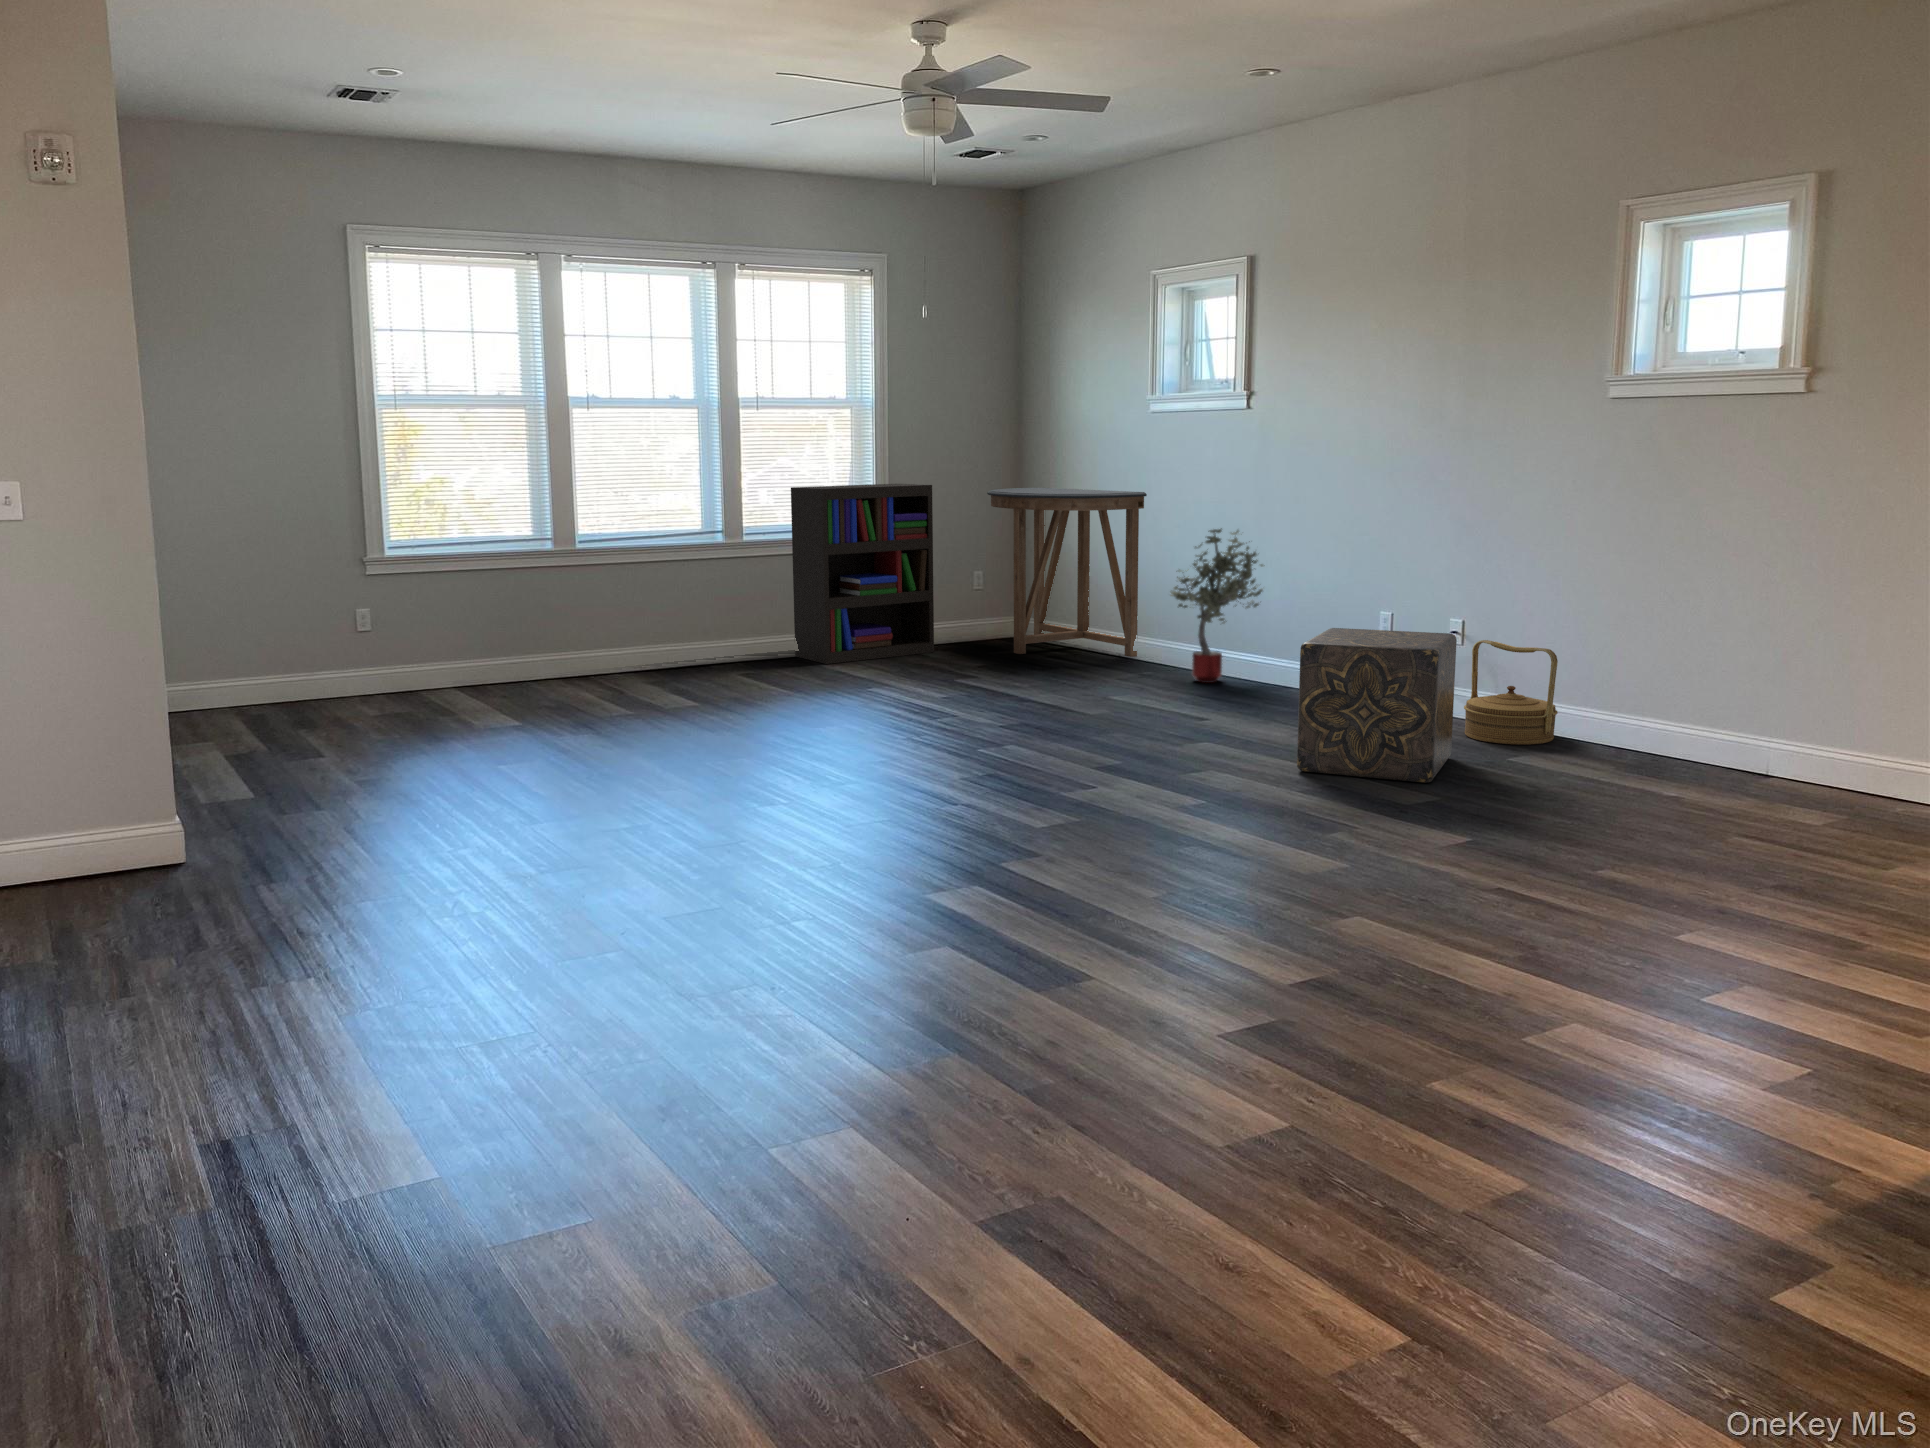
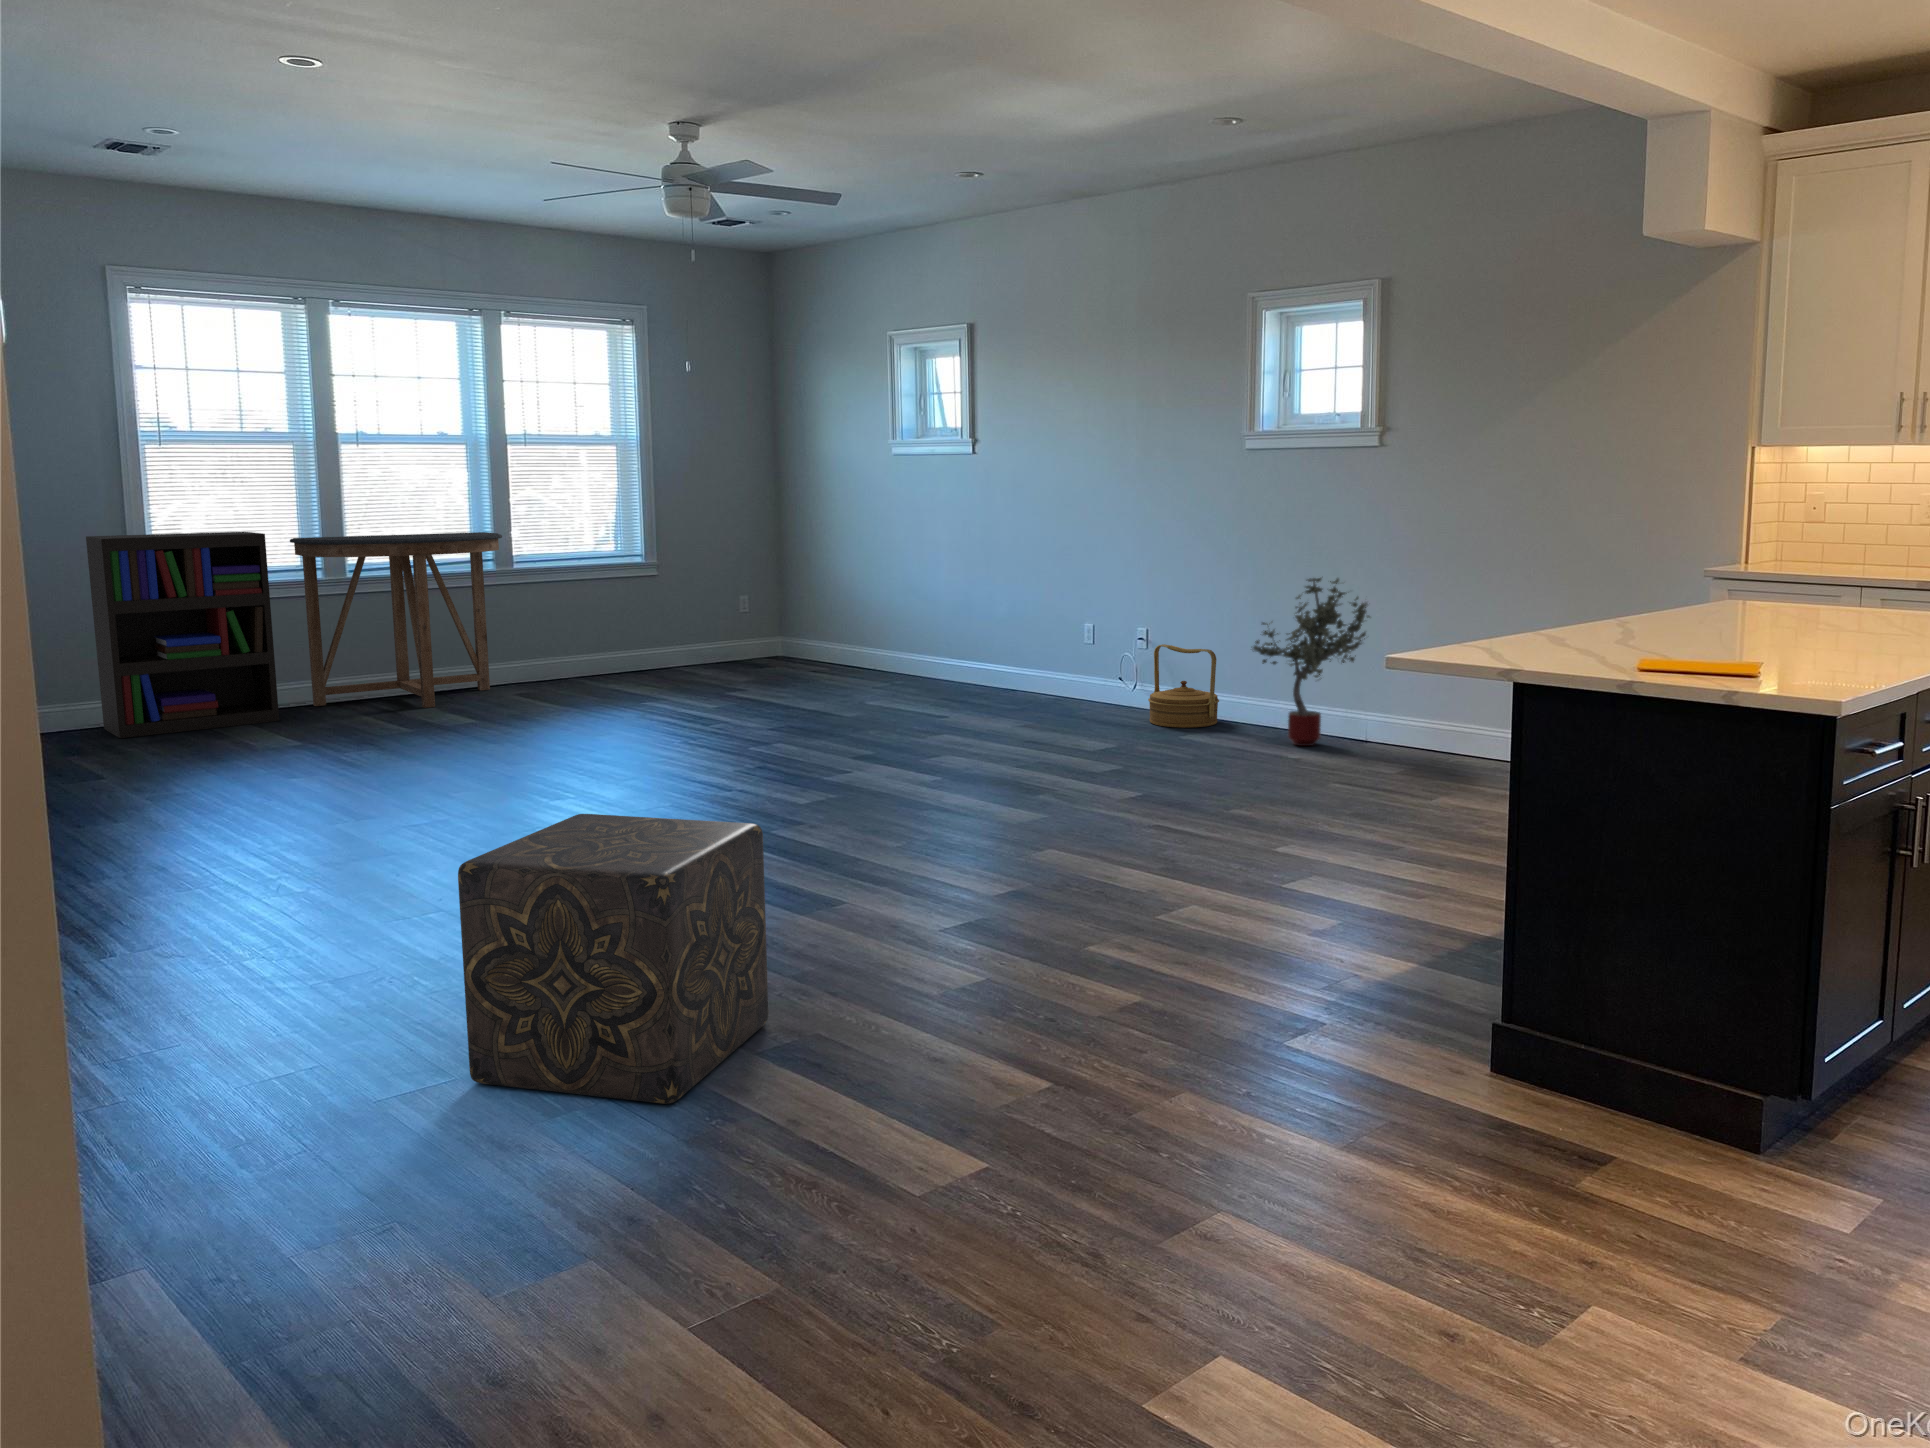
bookshelf: present [791,484,934,664] -> present [86,532,279,738]
console table: present [987,488,1147,657] -> present [290,532,502,708]
potted tree: present [1170,528,1263,683] -> present [1253,578,1370,746]
ottoman: present [1297,628,1457,783] -> present [458,814,768,1104]

